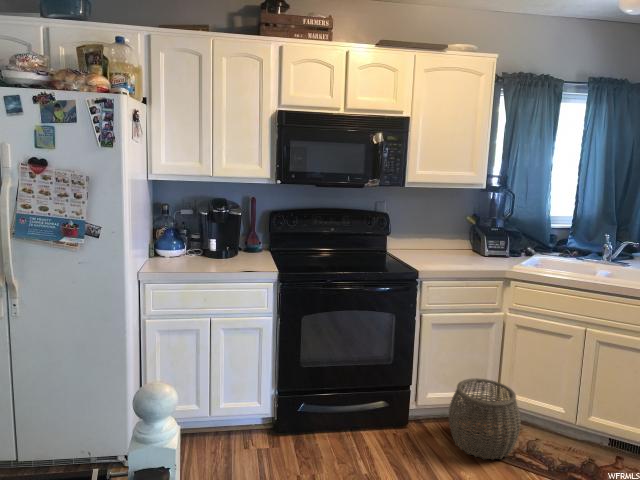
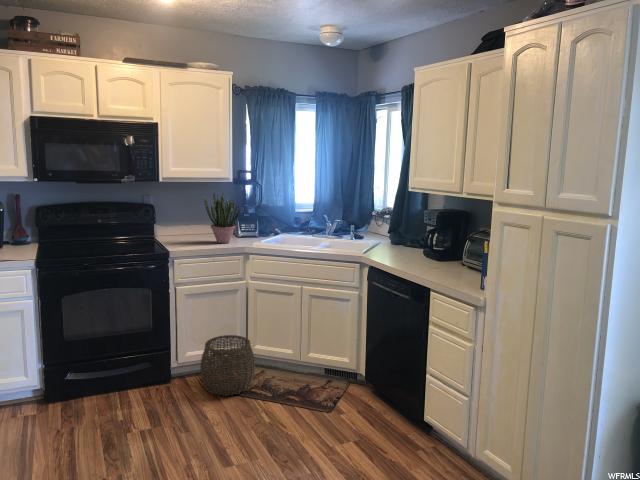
potted plant: none [456,201,500,264] -> present [204,193,240,243]

